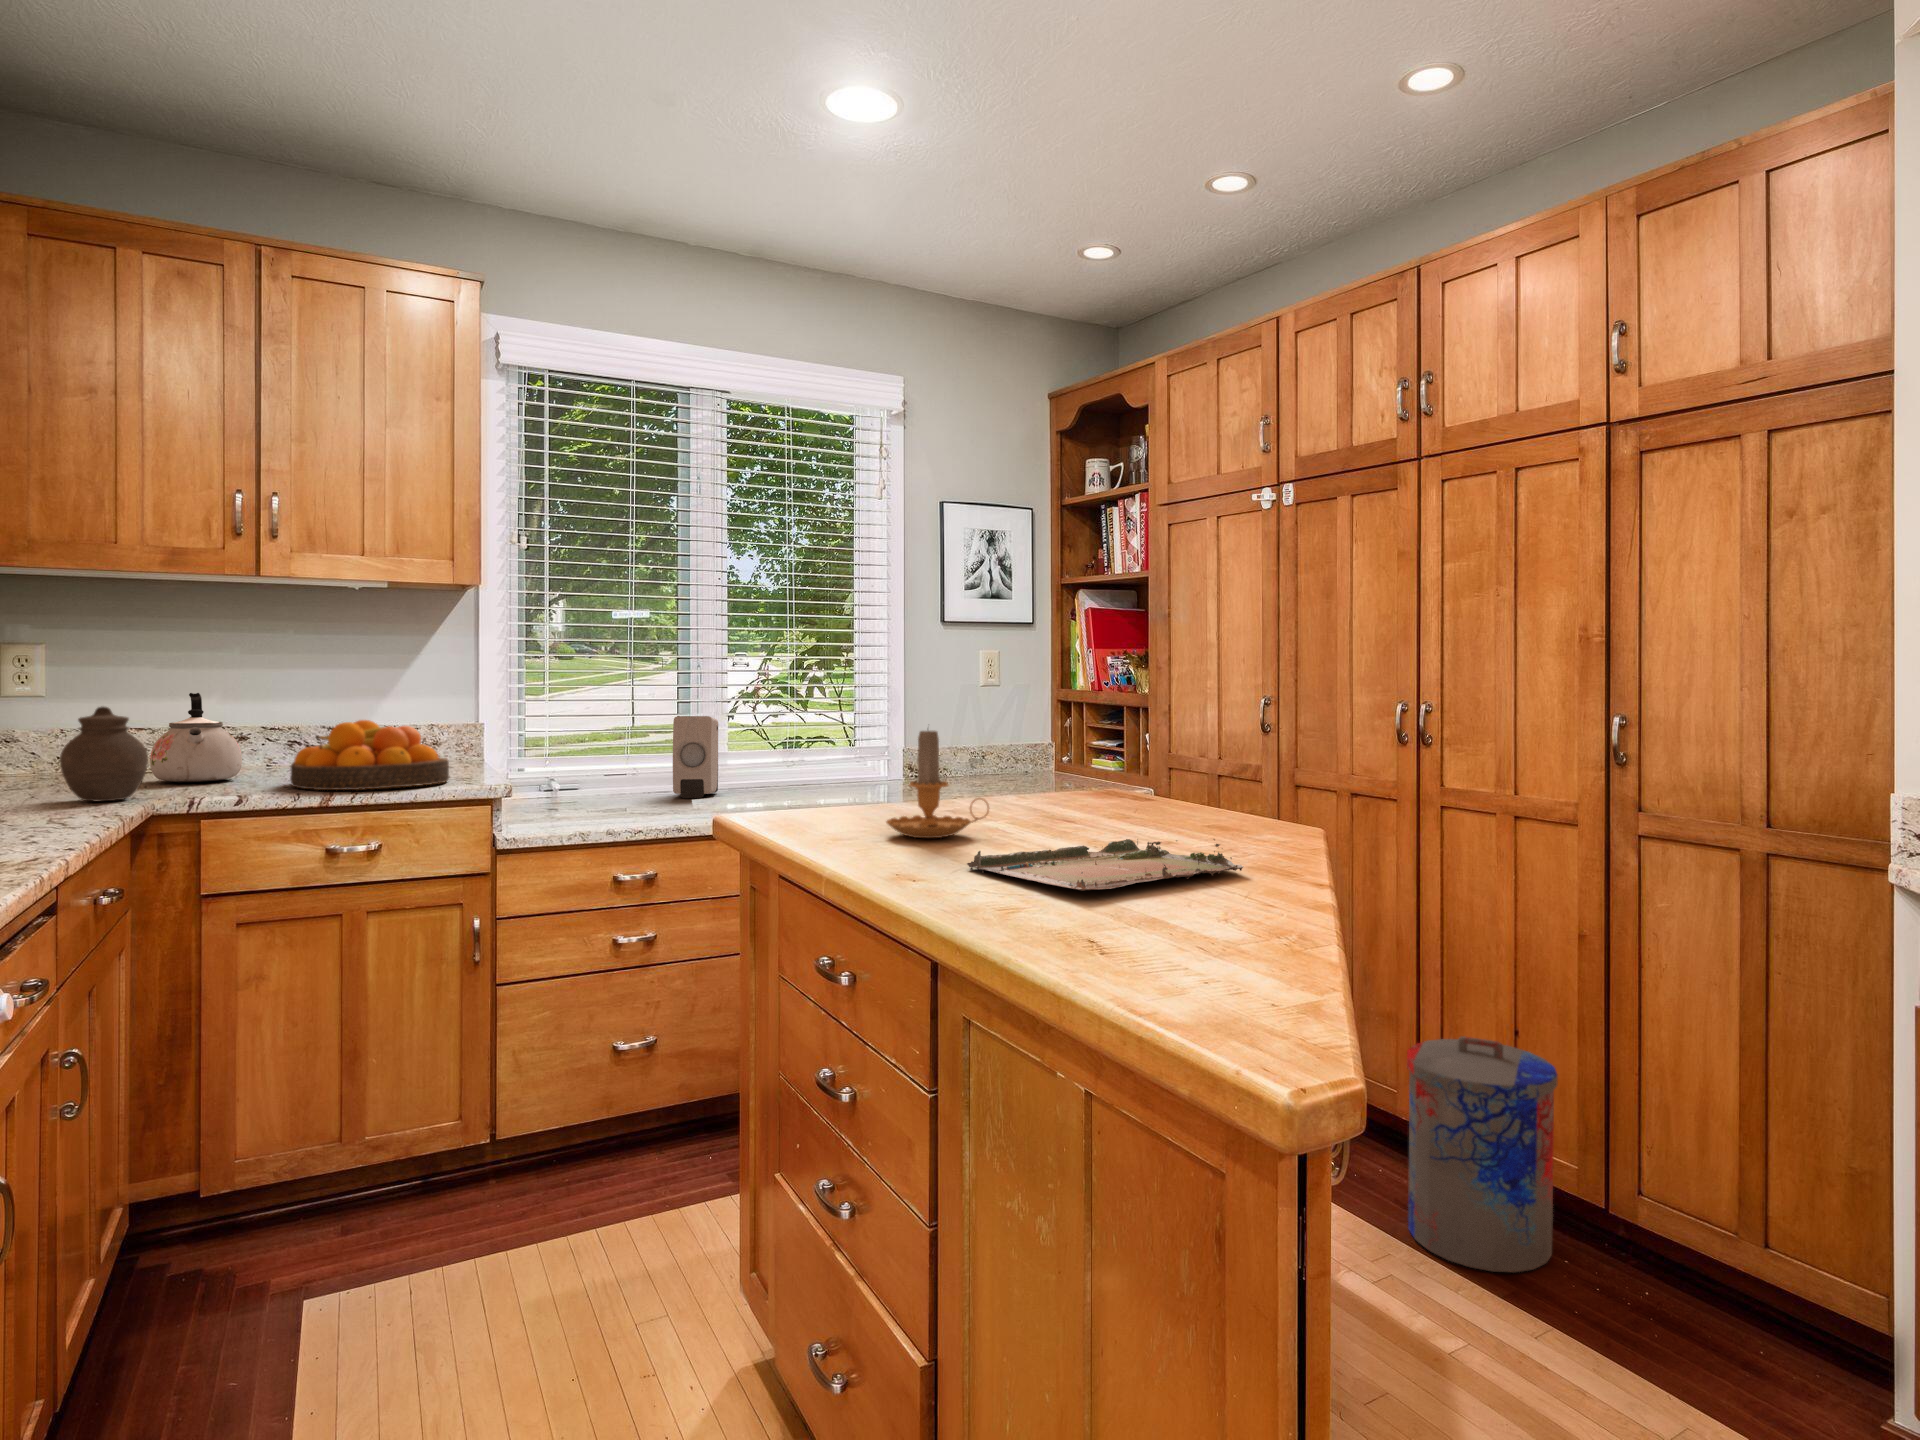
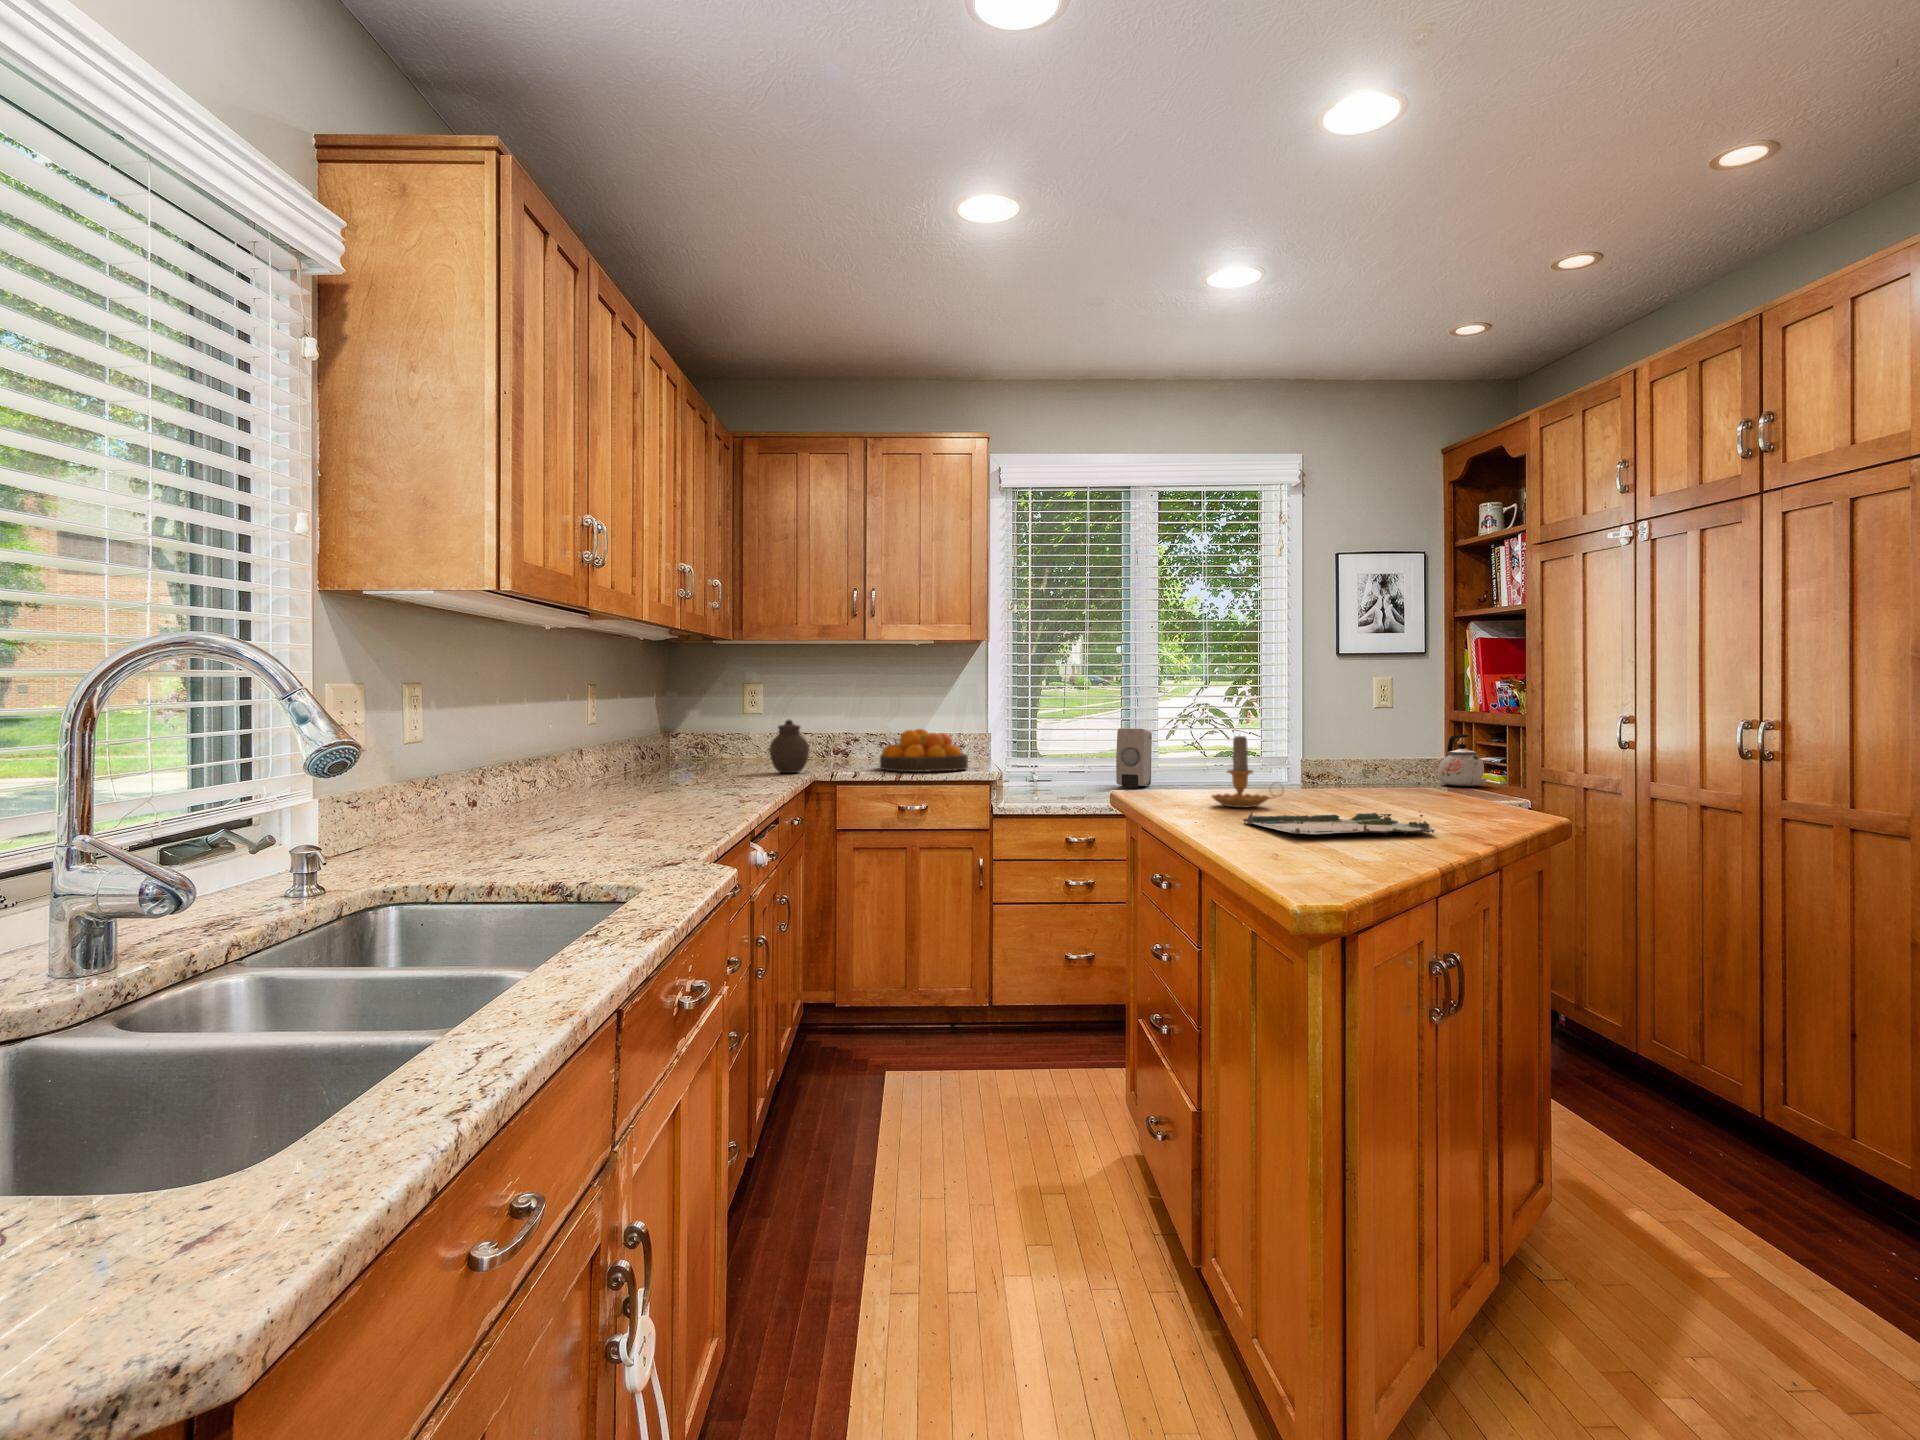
kettle: present [150,693,242,782] -> present [1438,735,1487,786]
trash can: present [1407,1036,1558,1273] -> none [1716,1020,1878,1237]

